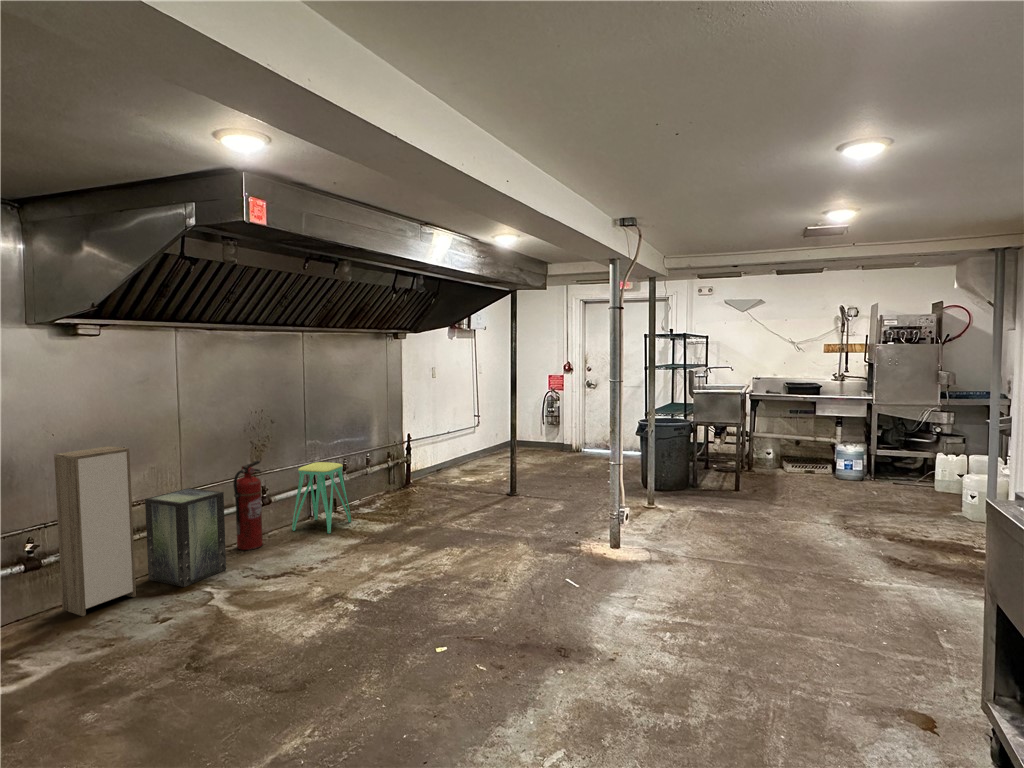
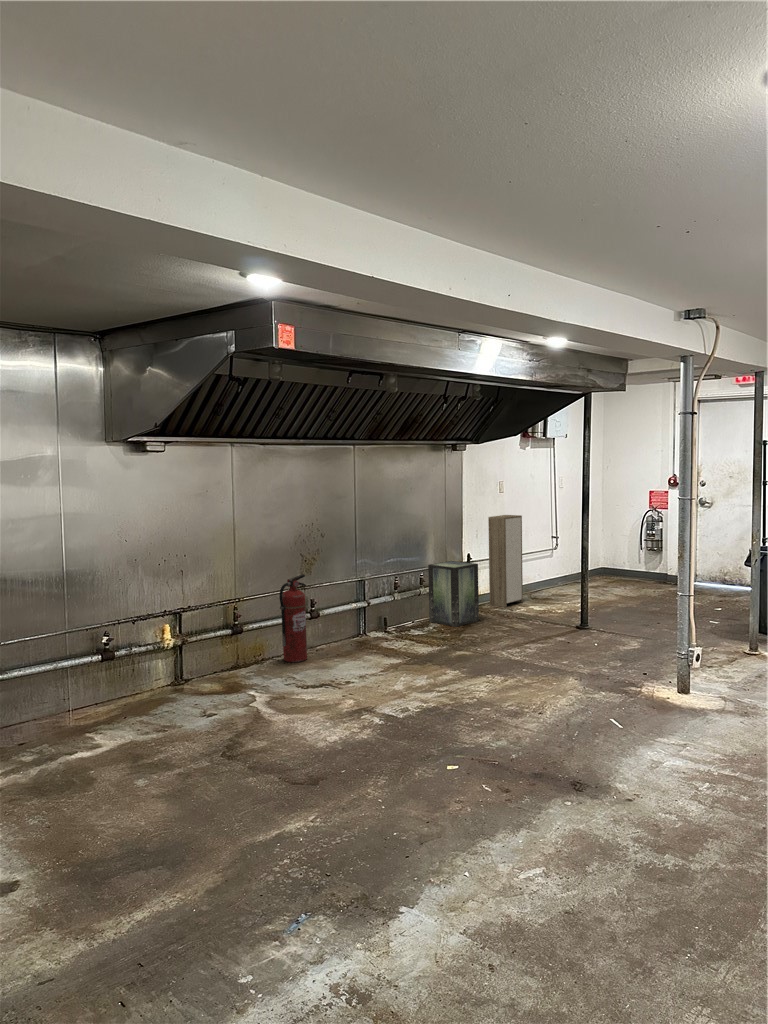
storage cabinet: present [54,446,136,616] -> present [488,515,523,607]
stool: present [292,462,351,533] -> none [337,580,397,653]
storage box: present [145,488,226,587] -> present [428,561,479,627]

